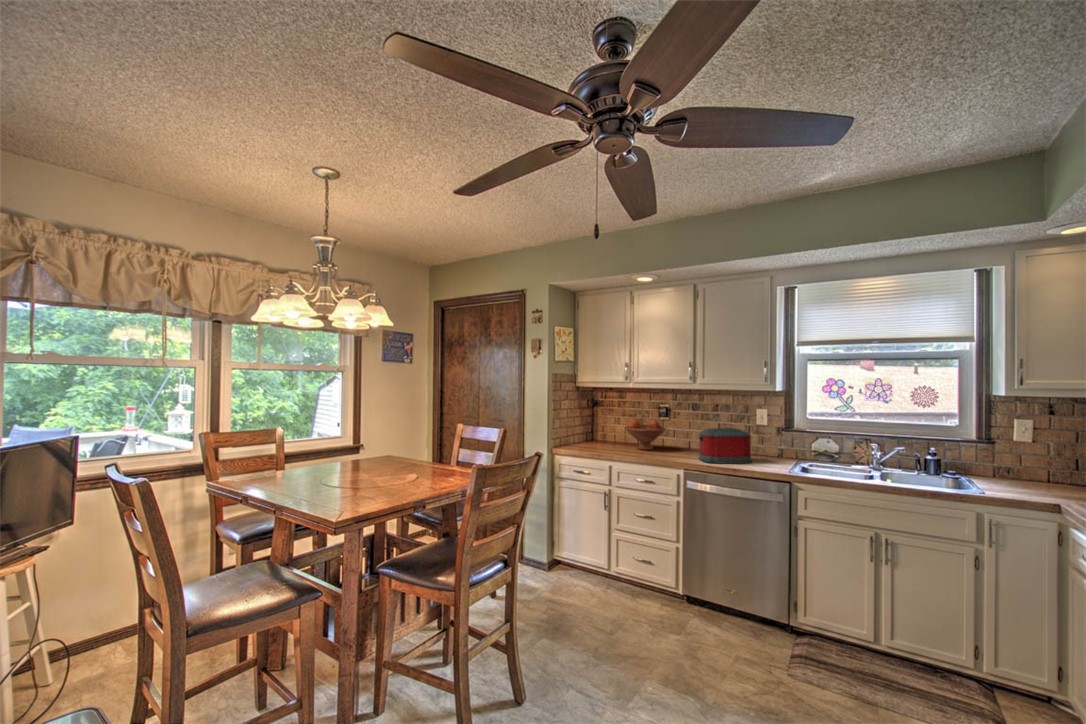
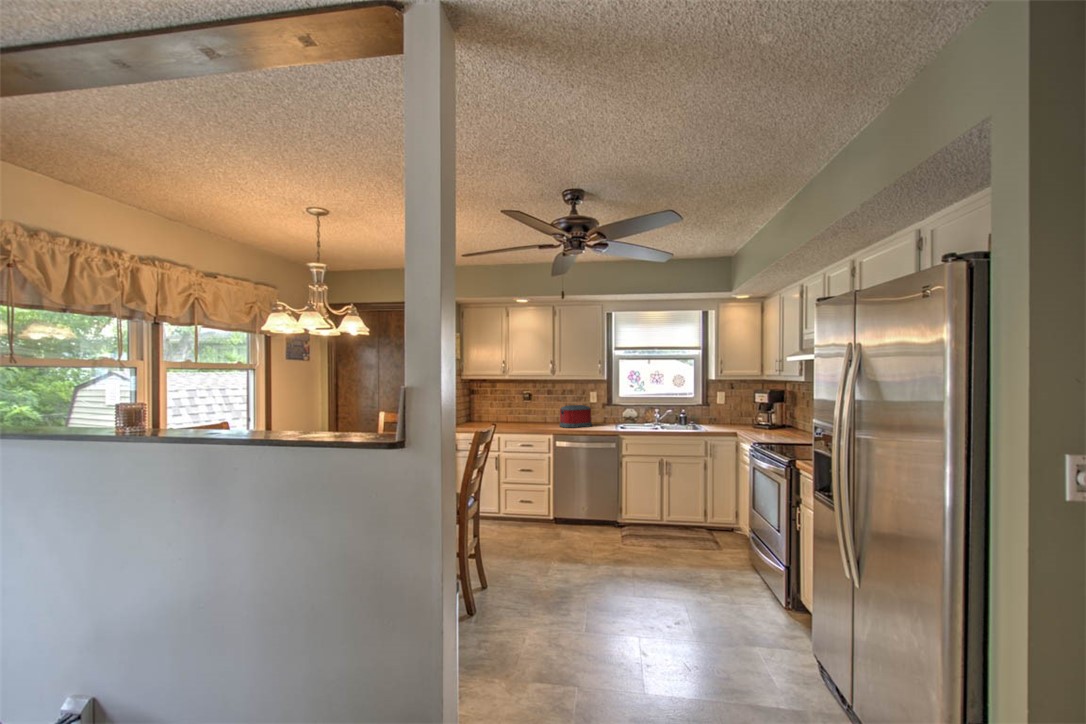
fruit bowl: present [625,418,666,450] -> none [503,402,533,424]

